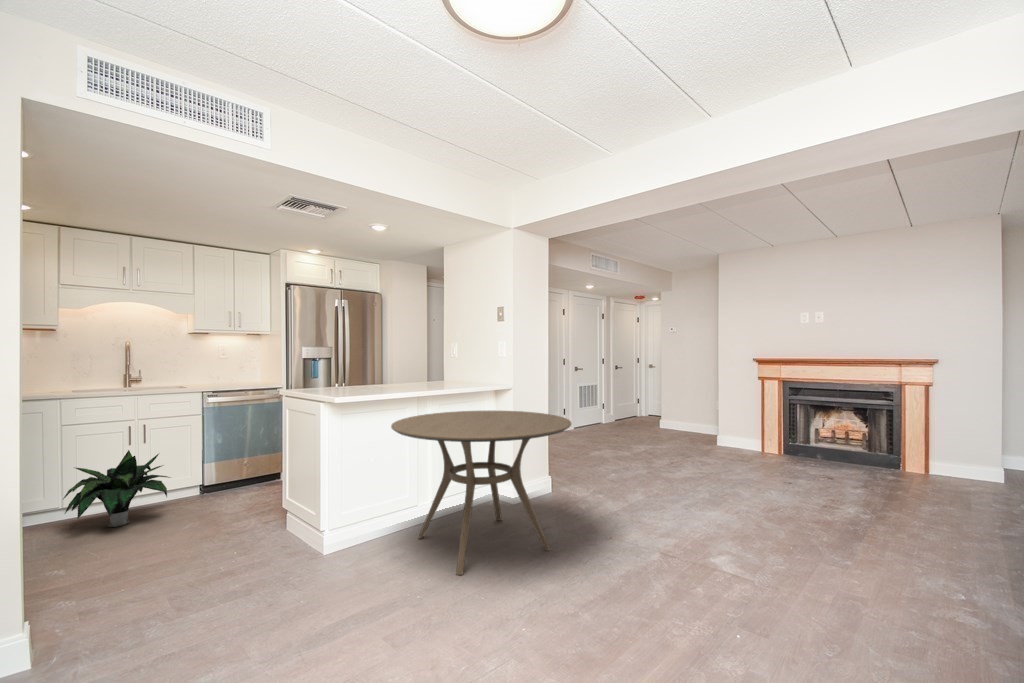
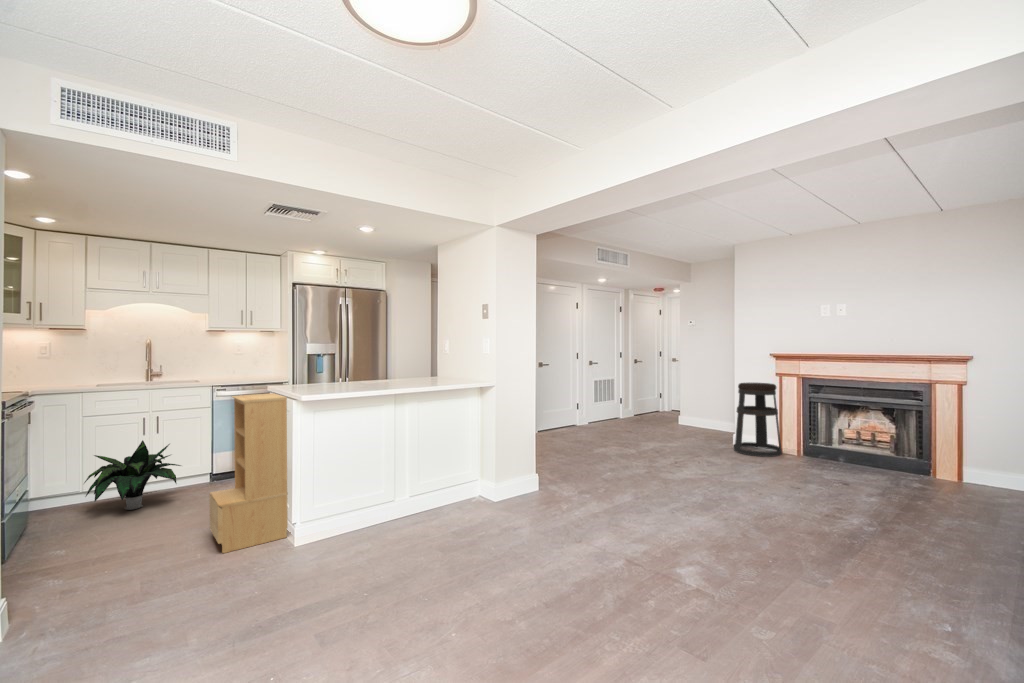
bar stool: none [719,386,764,456] -> present [734,383,782,457]
bookshelf: none [218,397,306,569] -> present [209,393,288,553]
dining table: present [391,410,571,575] -> none [362,408,540,568]

